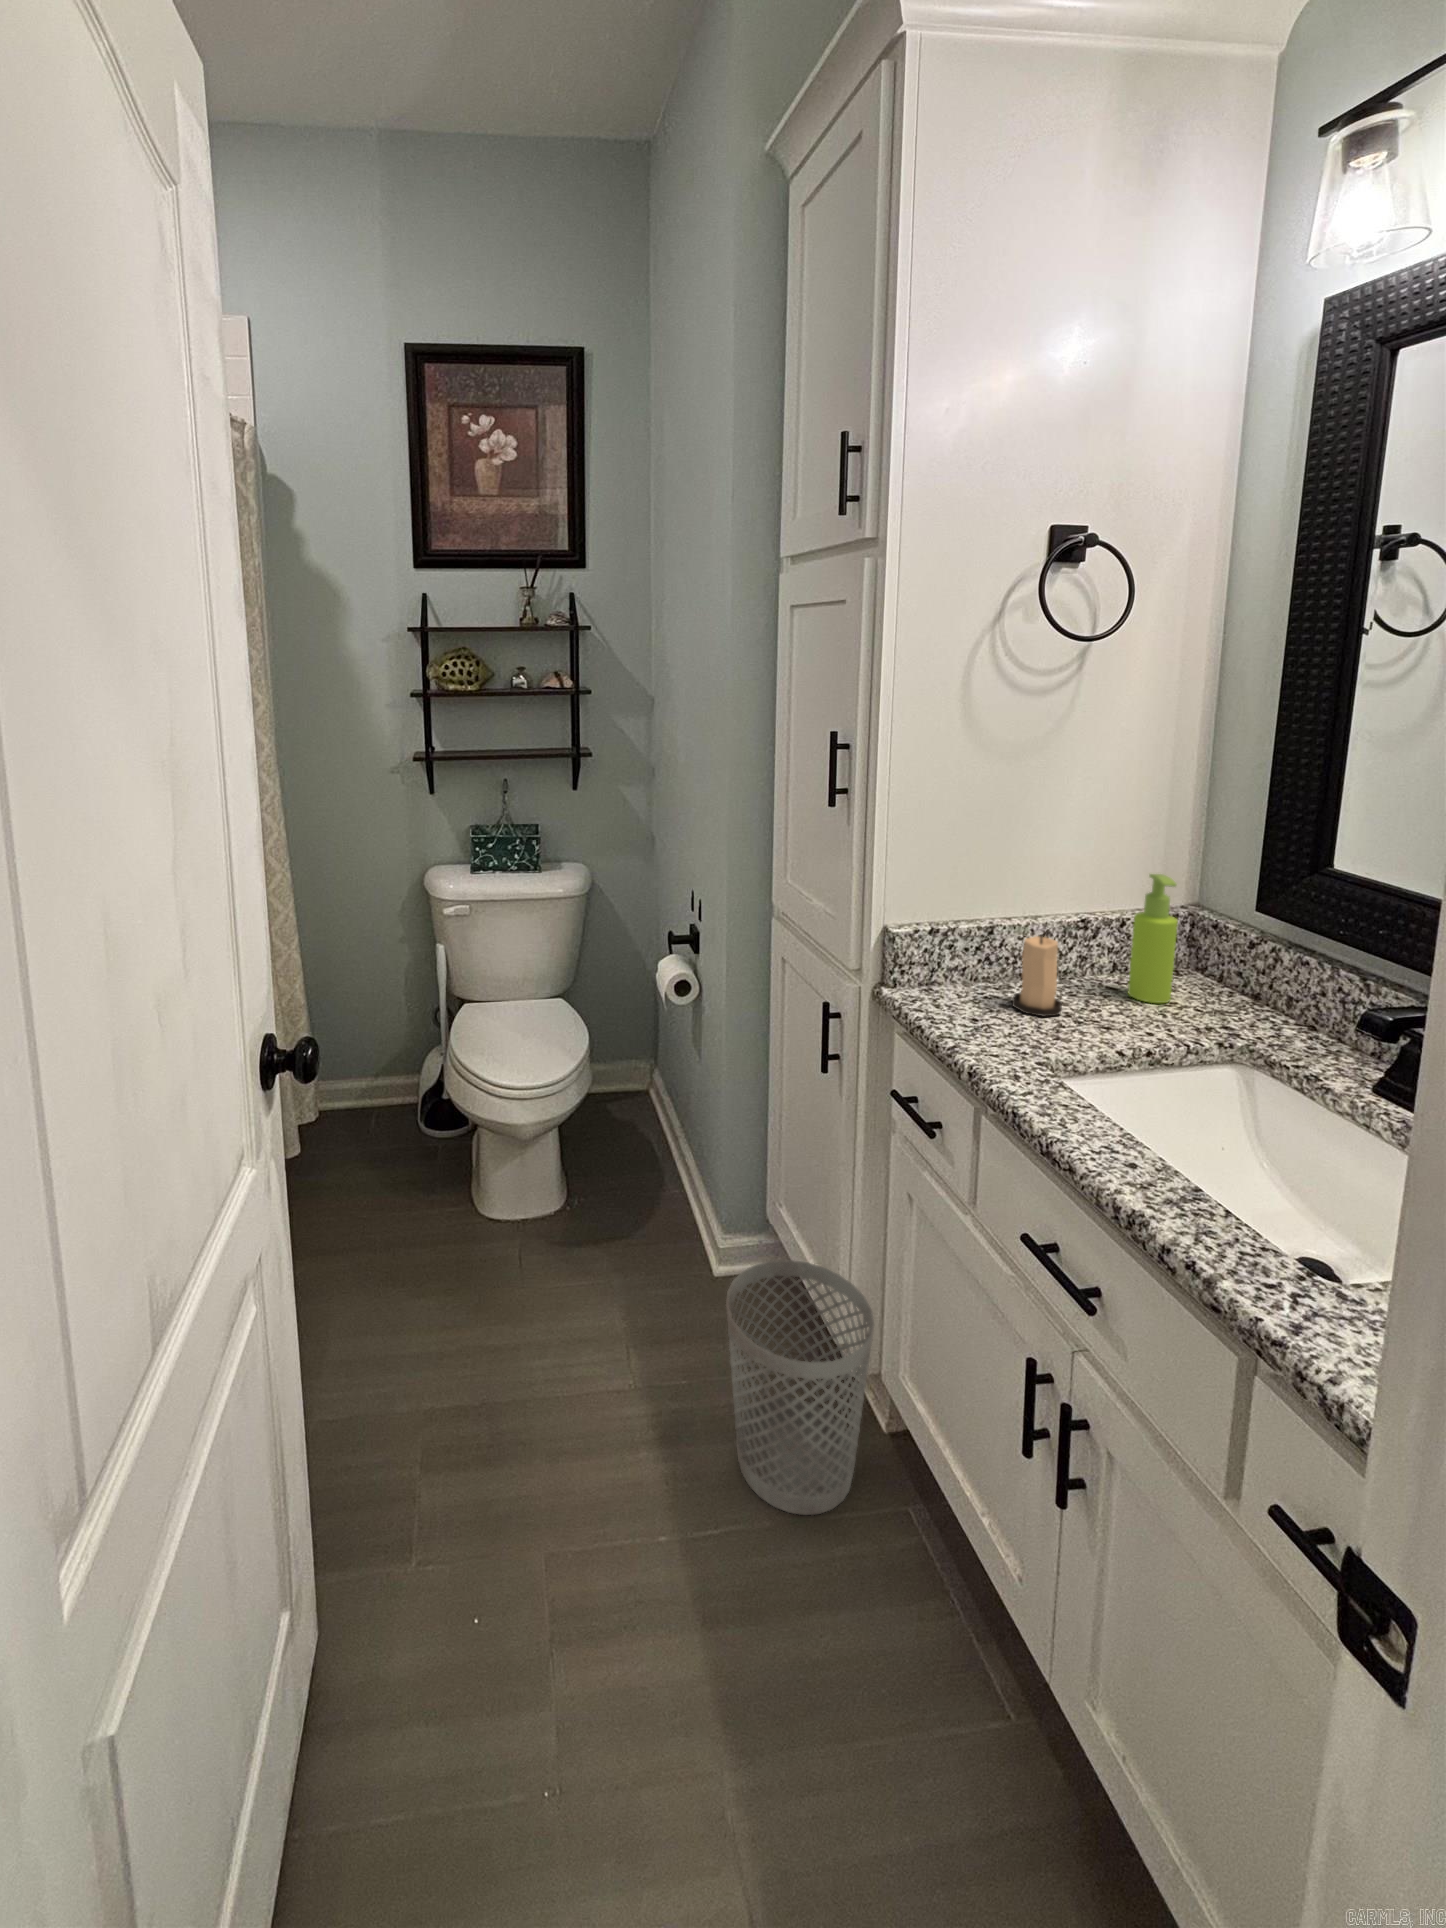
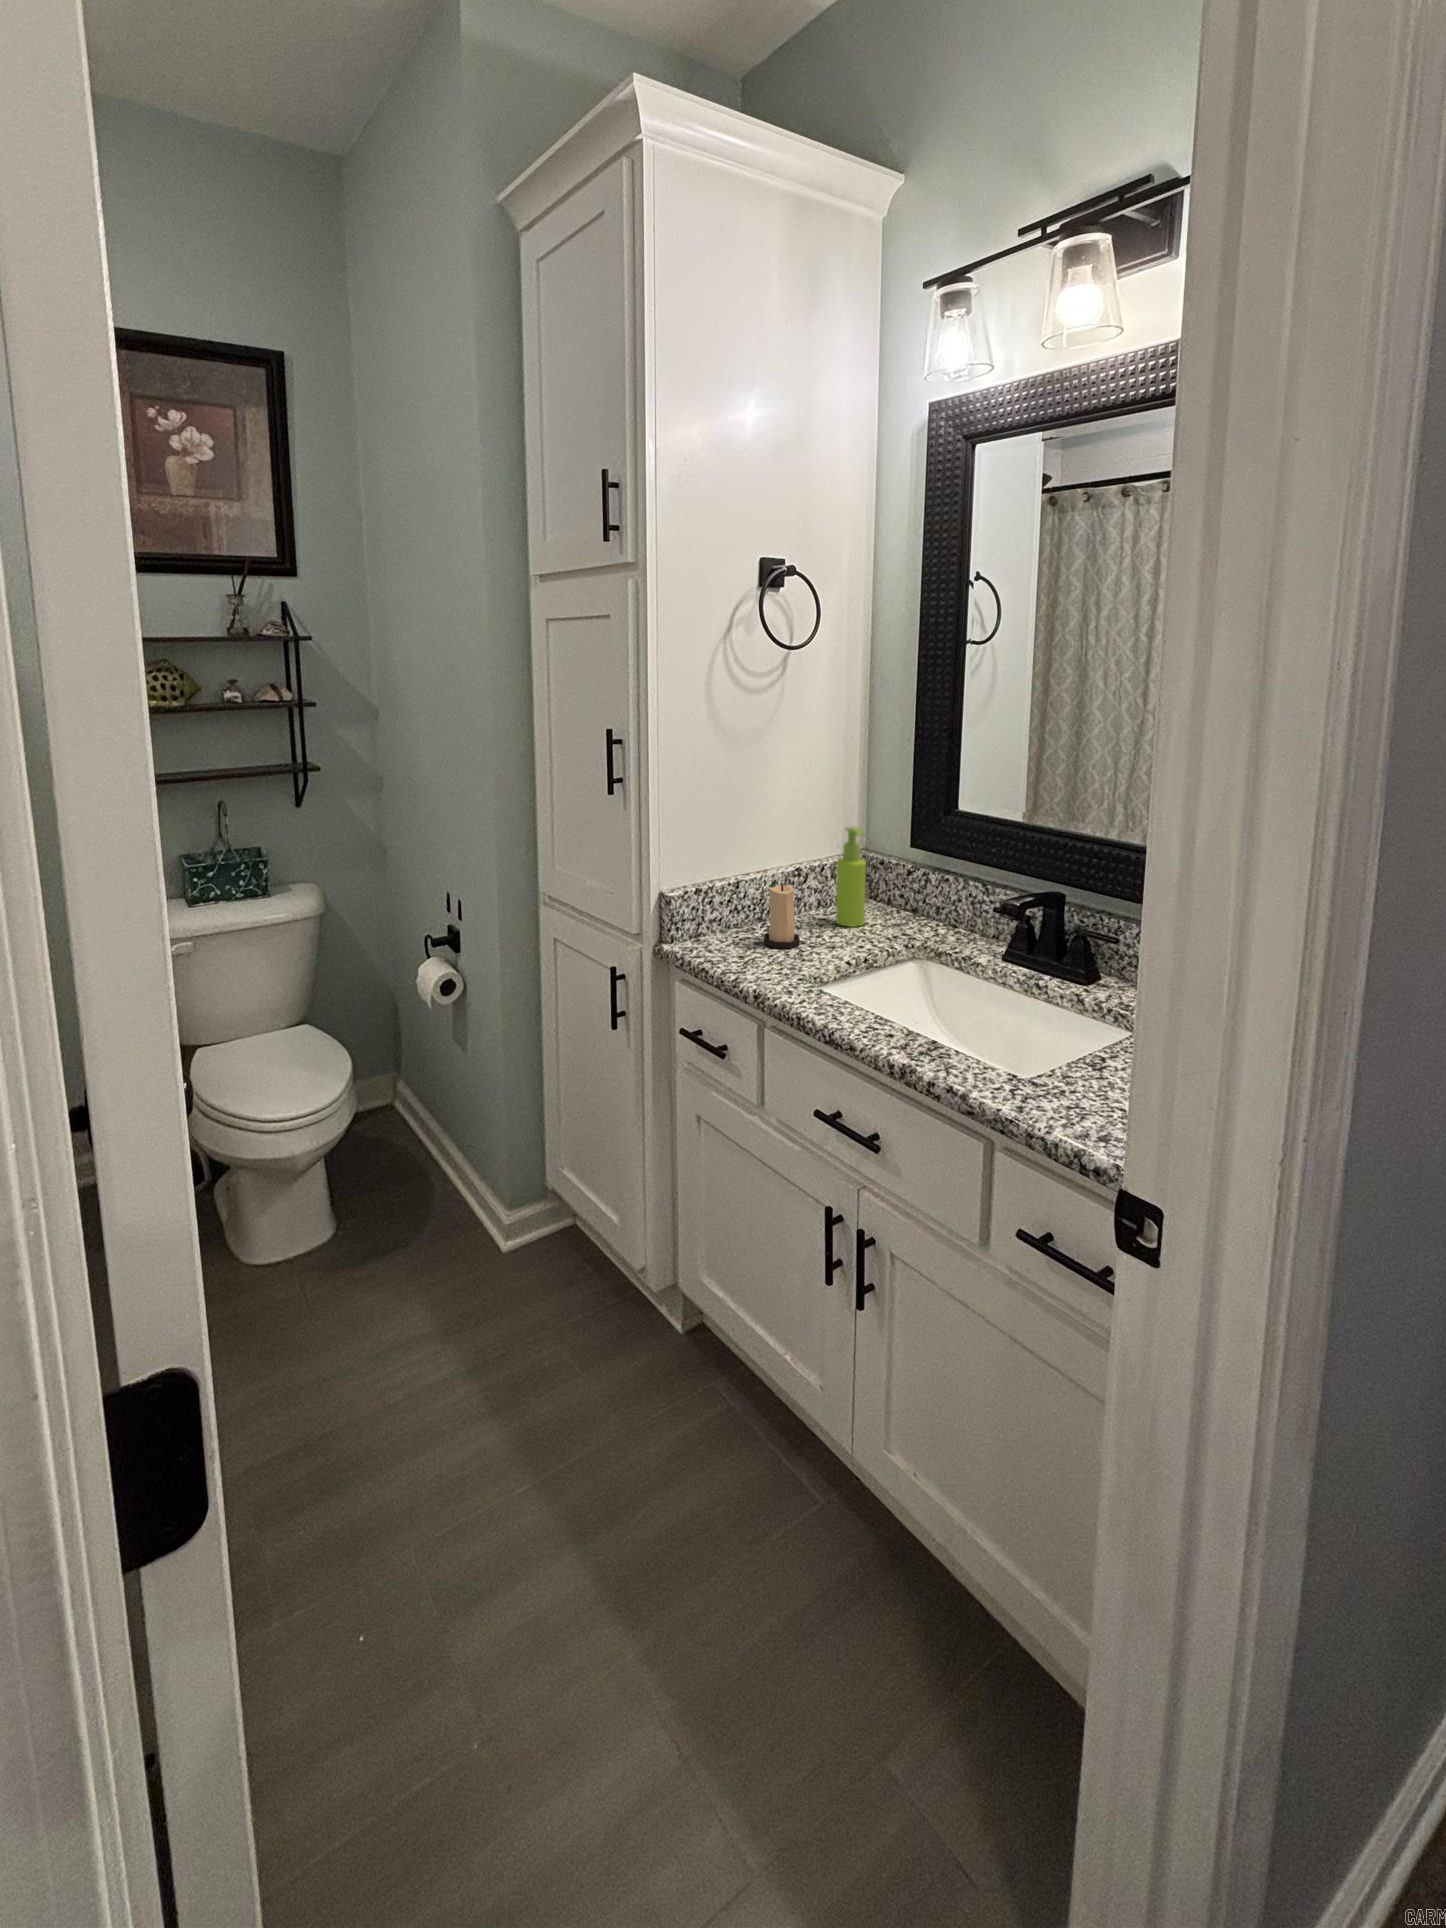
wastebasket: present [726,1260,874,1515] -> none [552,1203,679,1422]

